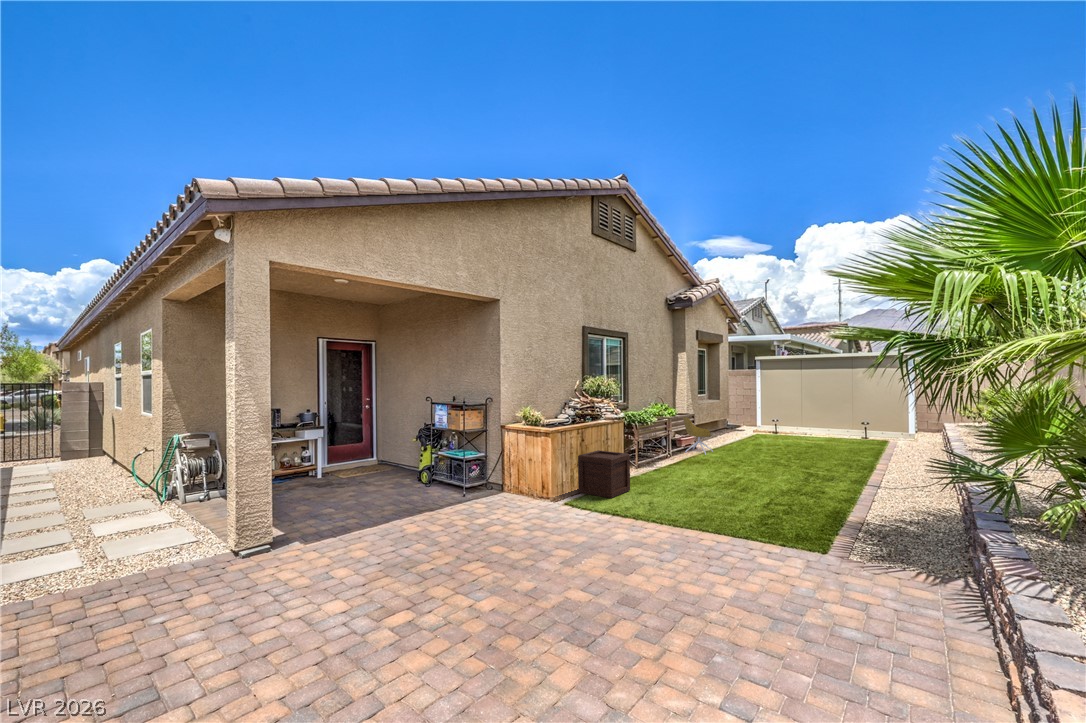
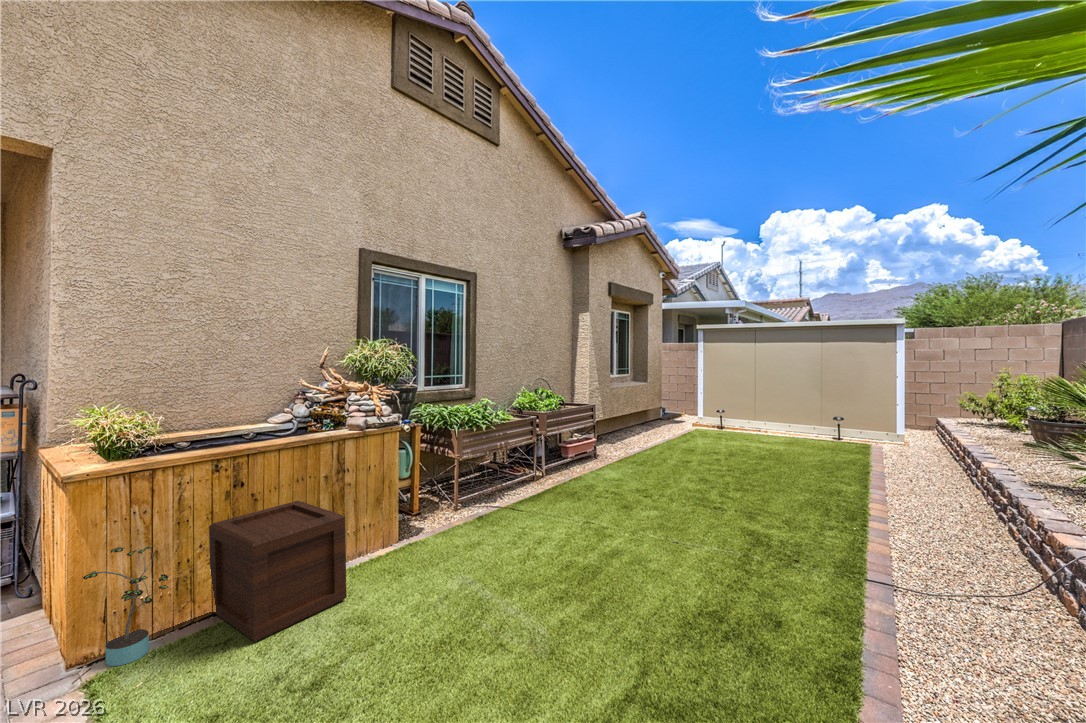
chair: present [683,417,713,455] -> none [569,411,615,472]
potted plant: none [560,459,582,502] -> present [83,546,168,666]

